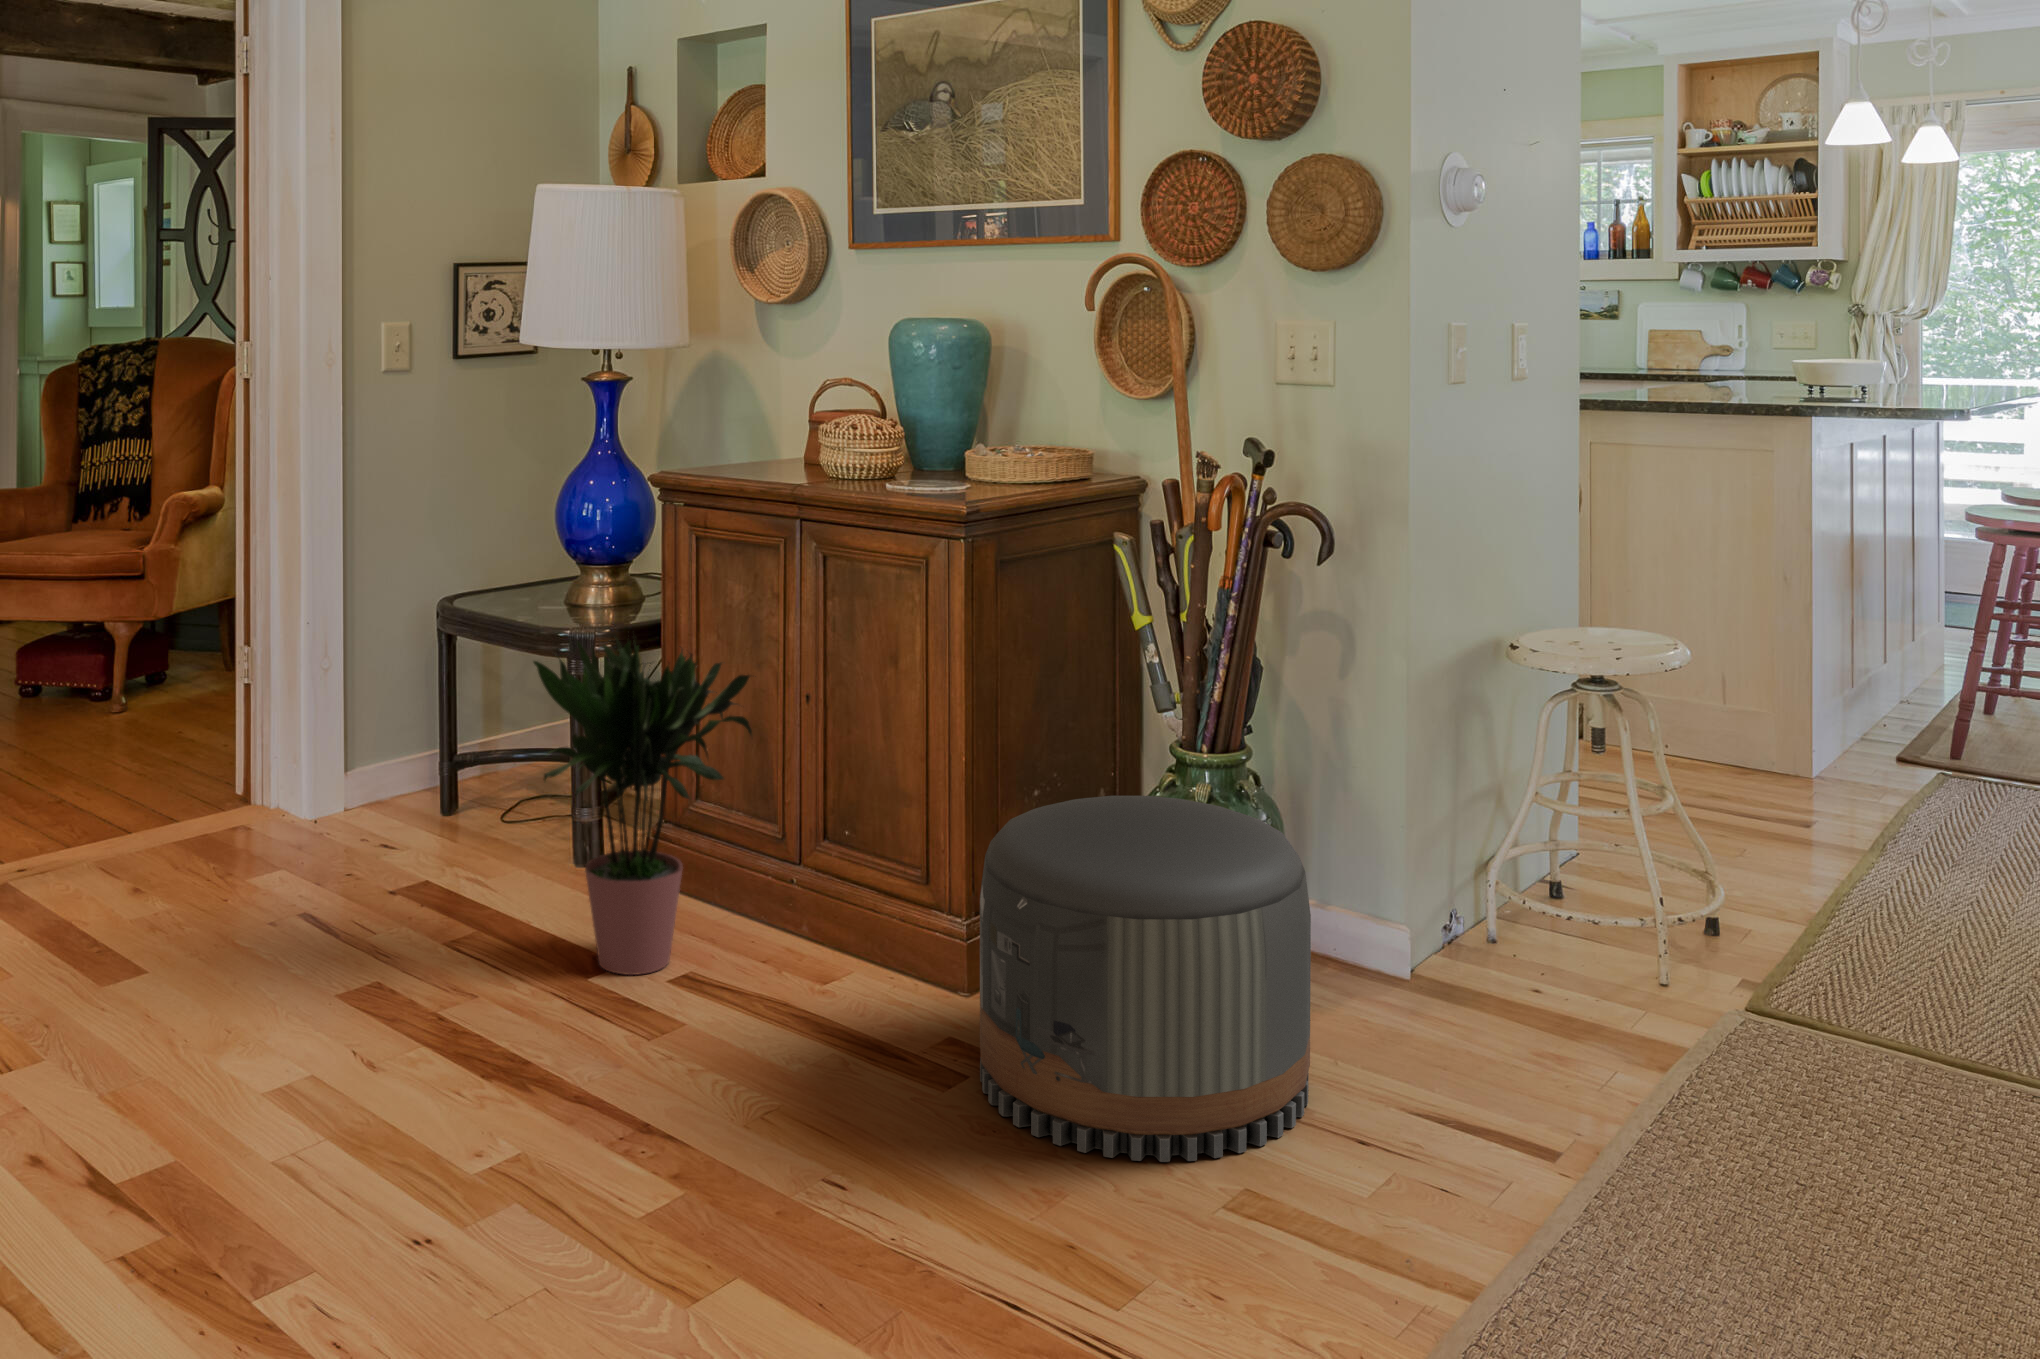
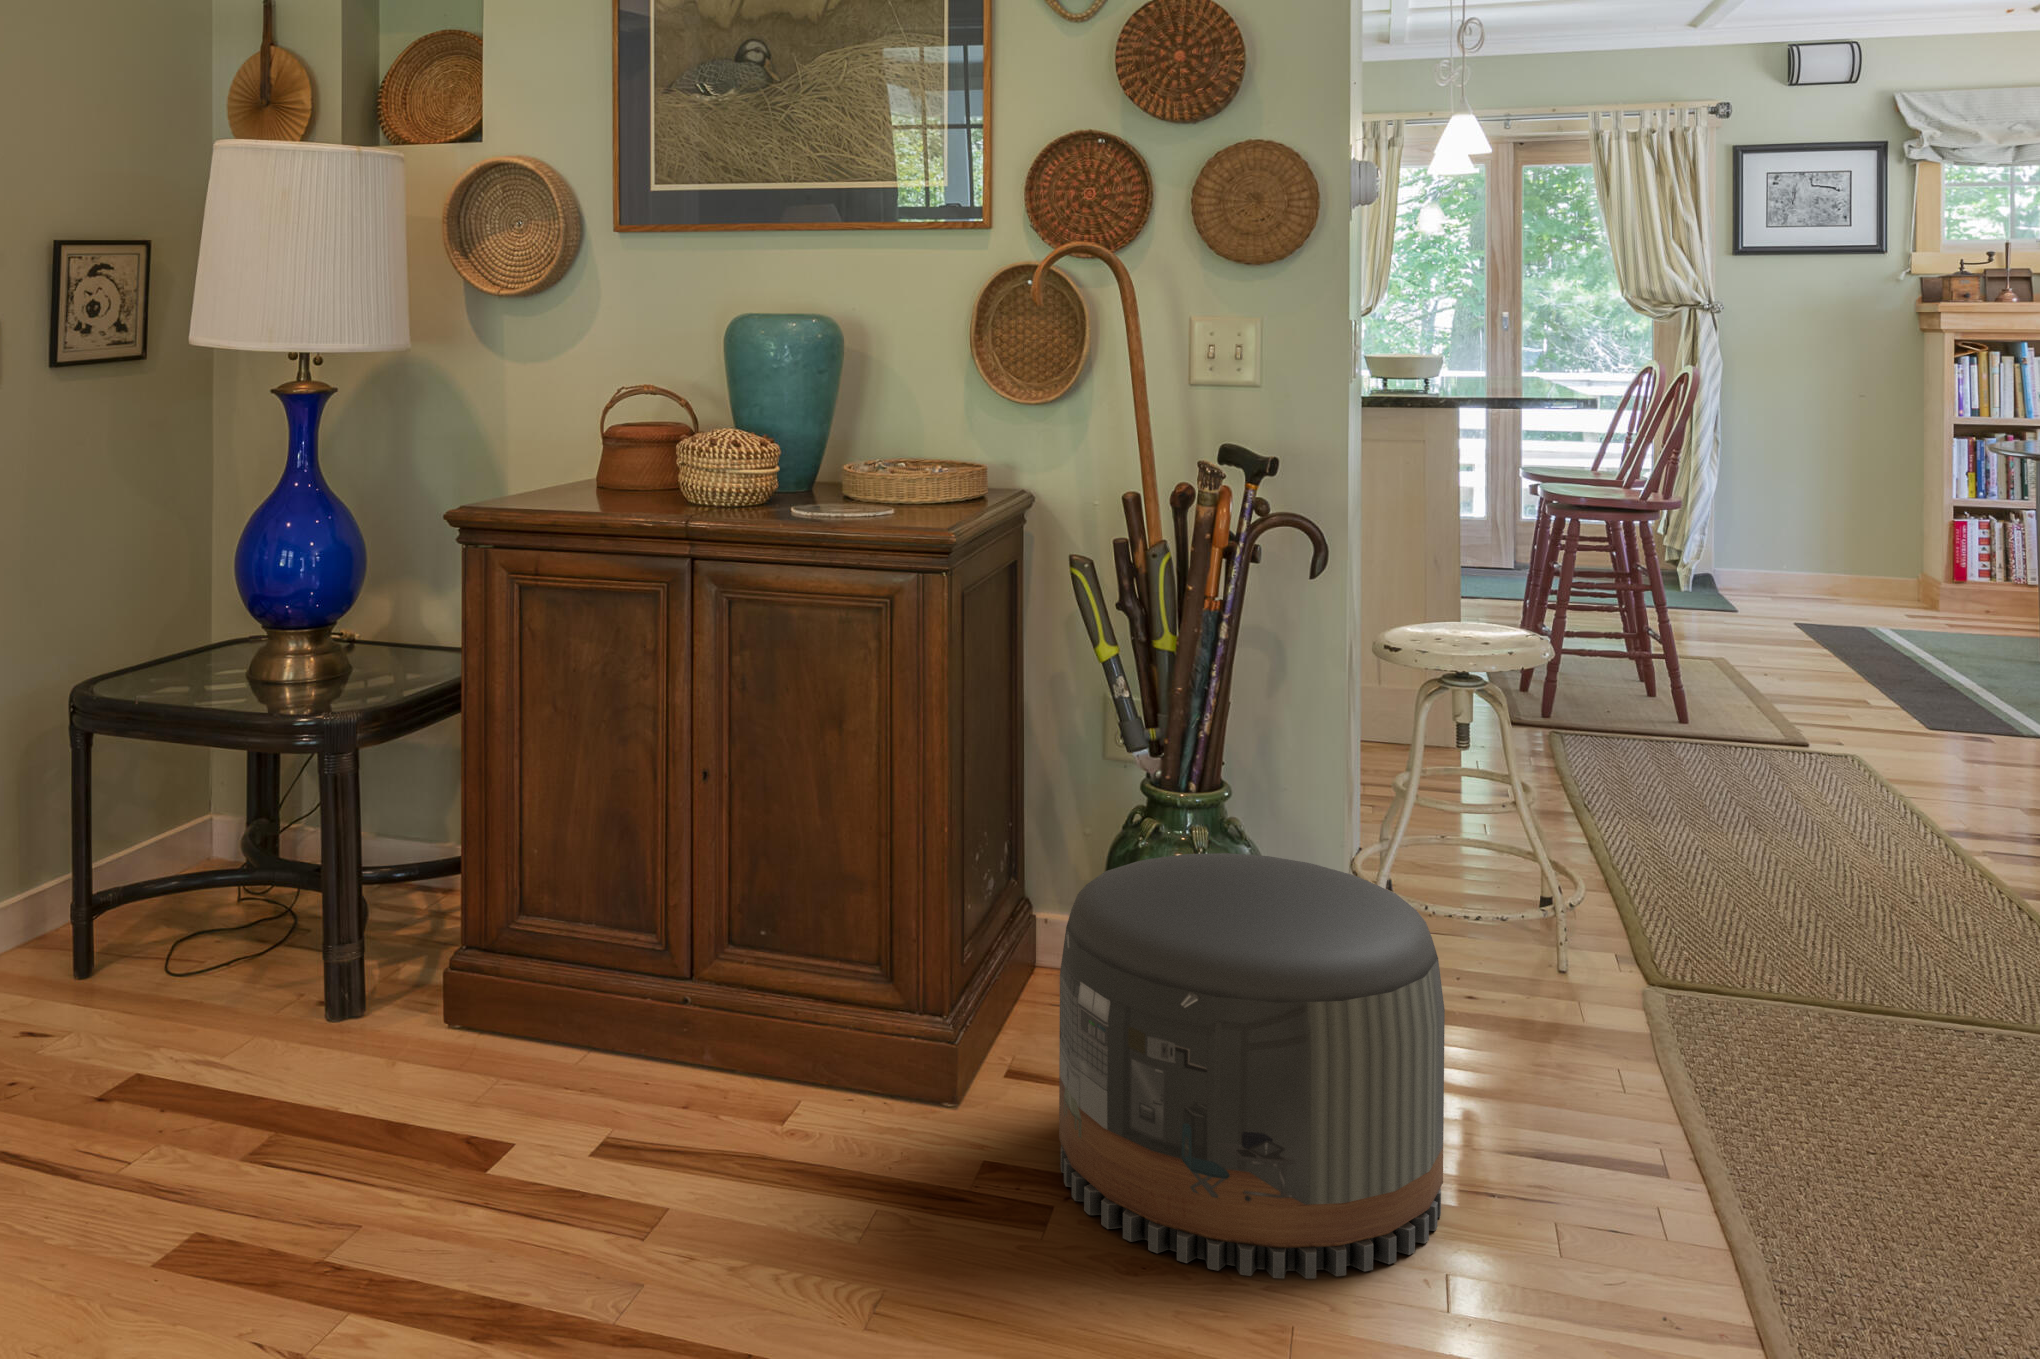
potted plant: present [534,638,752,975] -> none [414,696,689,1159]

